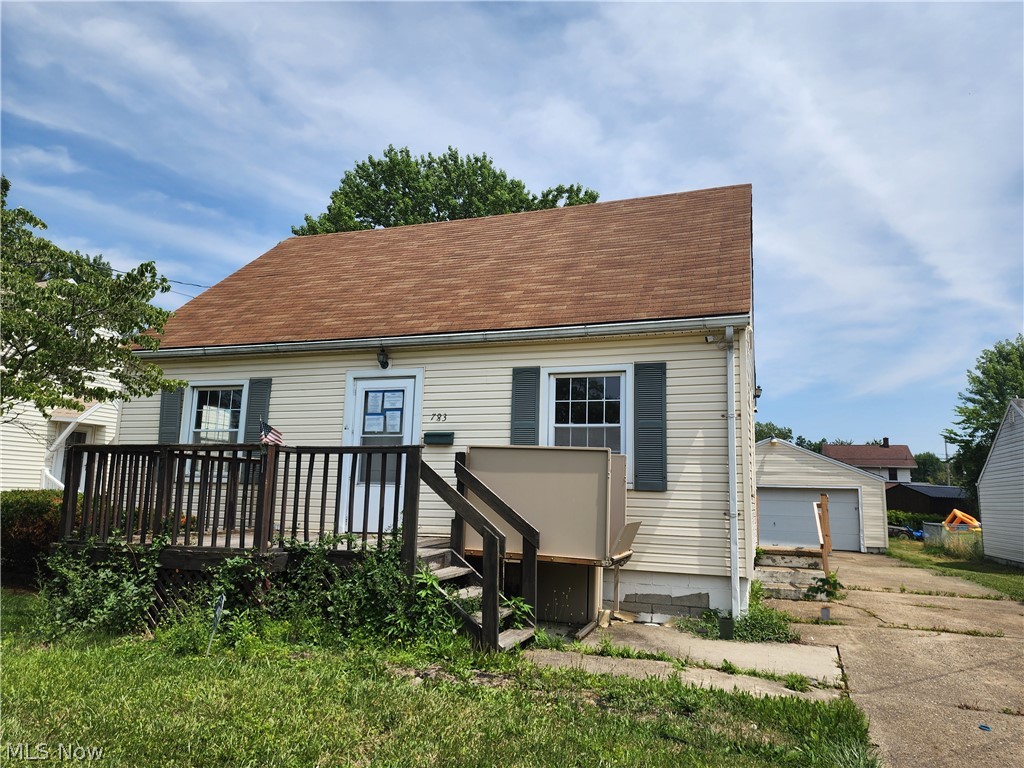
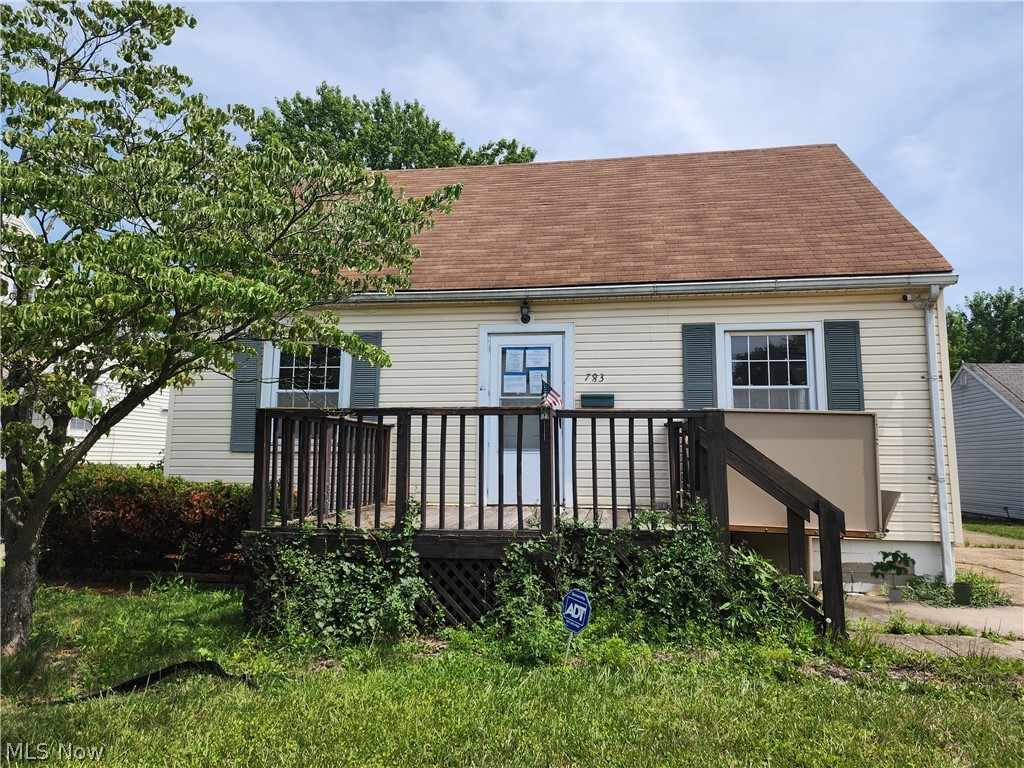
potted plant: present [804,577,844,620] -> present [870,550,916,602]

